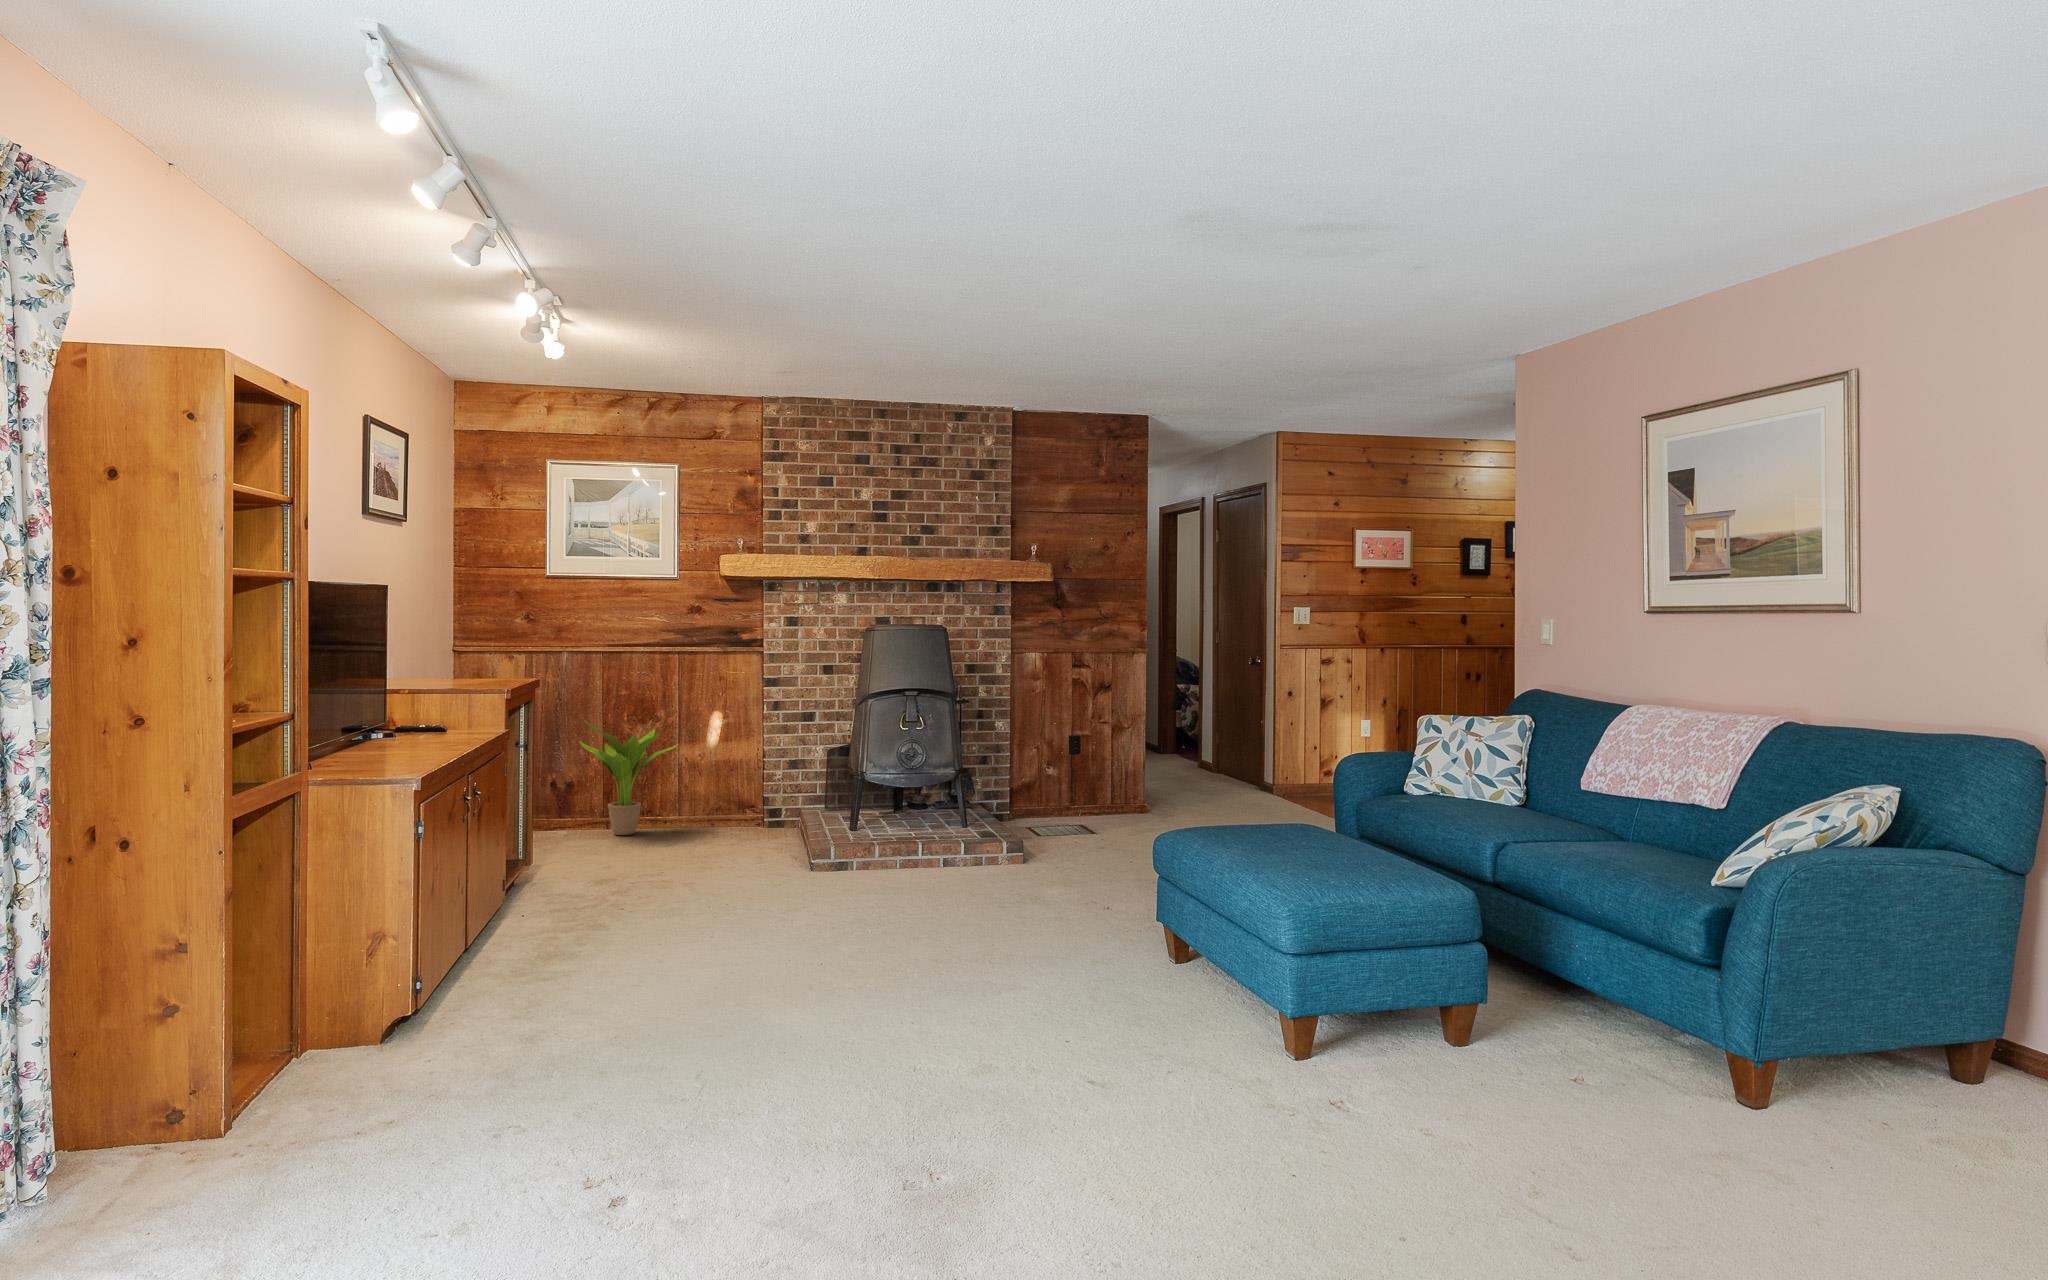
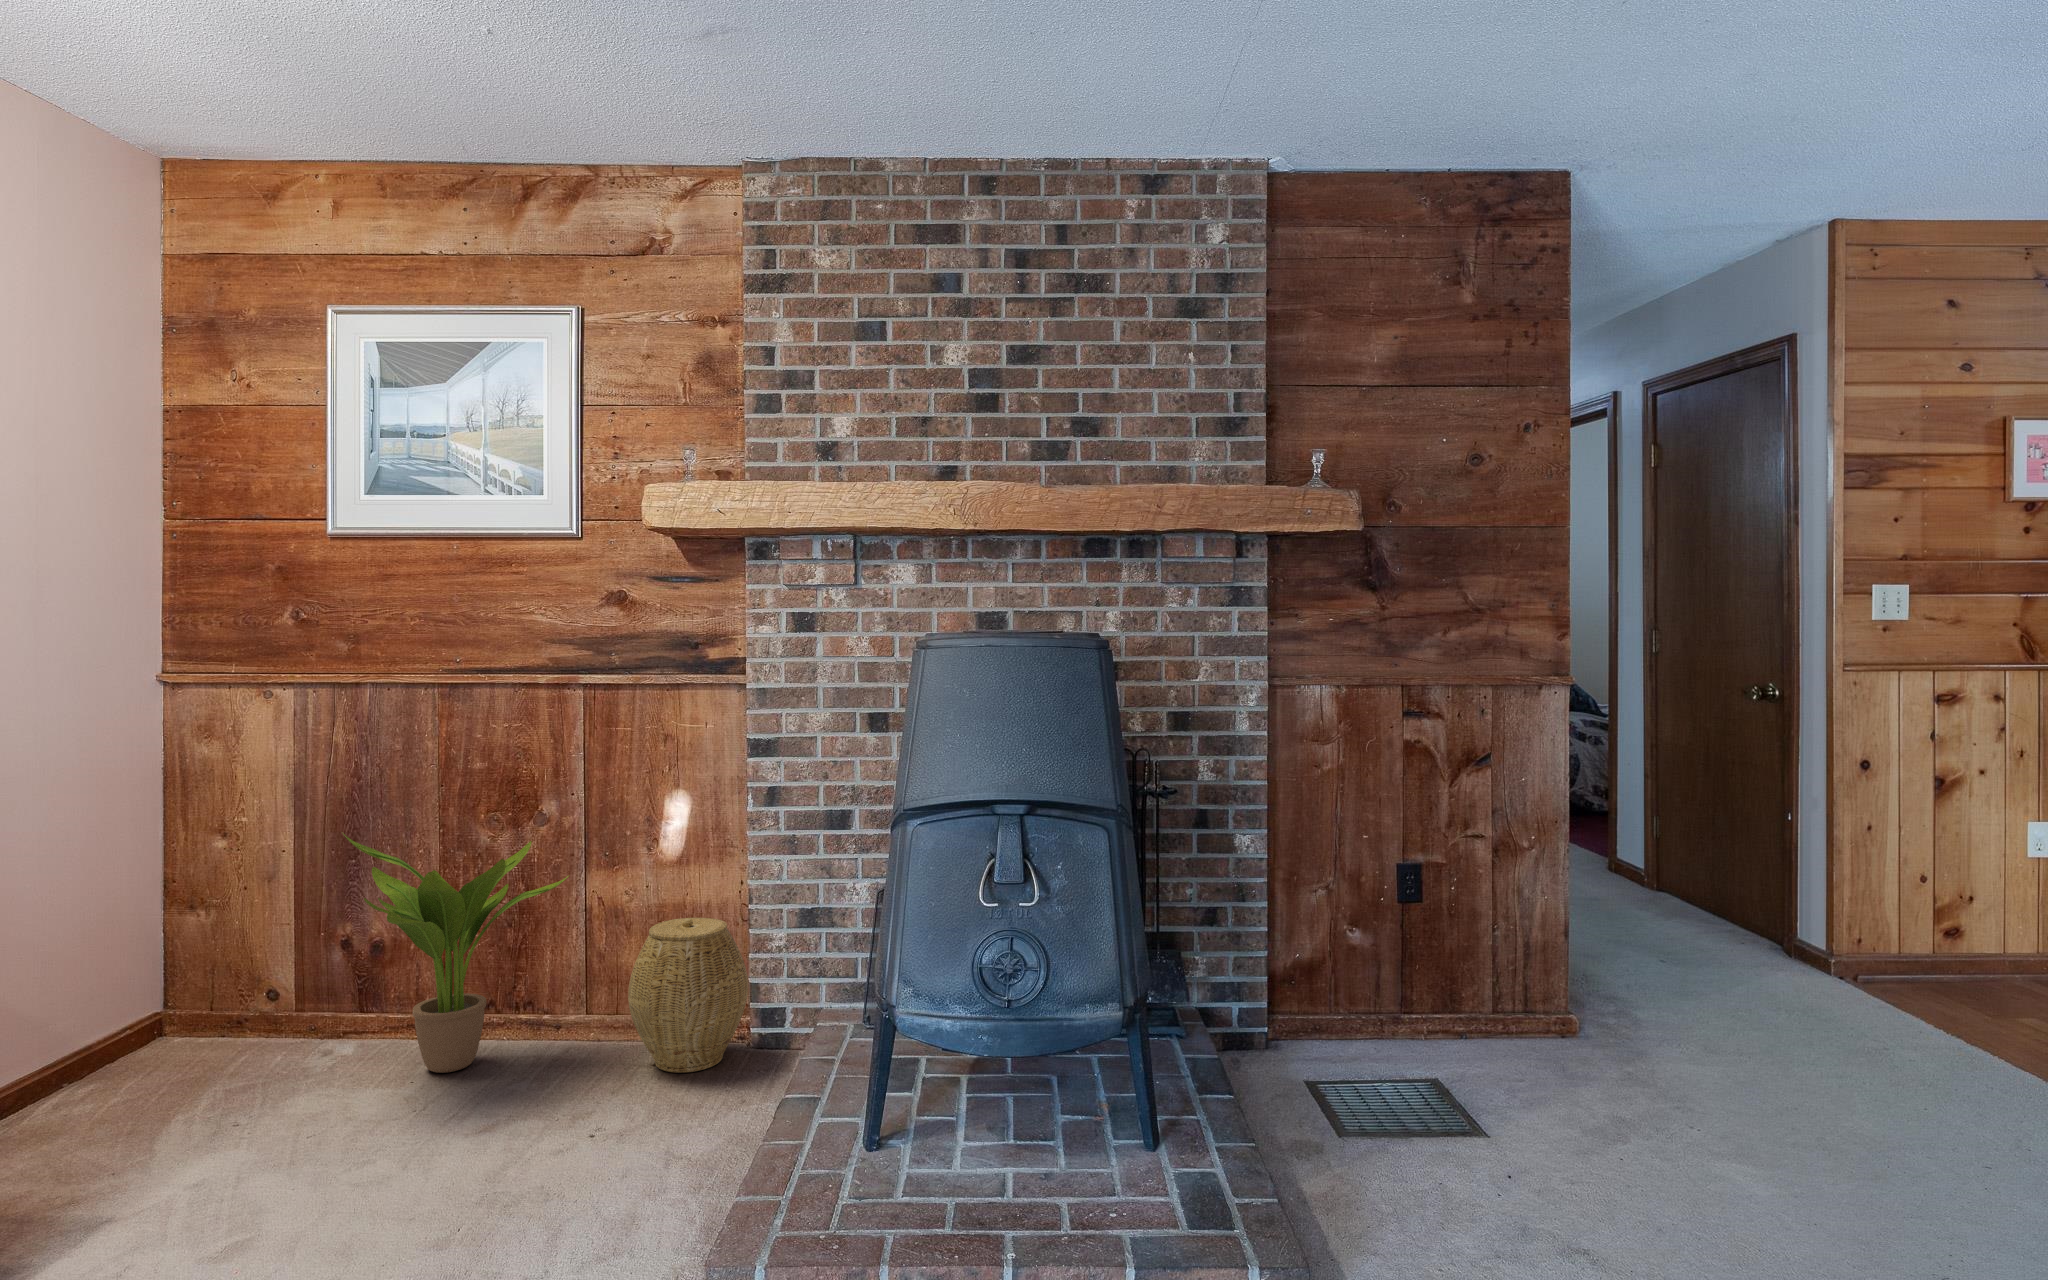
woven basket: none [713,762,769,832] -> present [628,918,748,1073]

